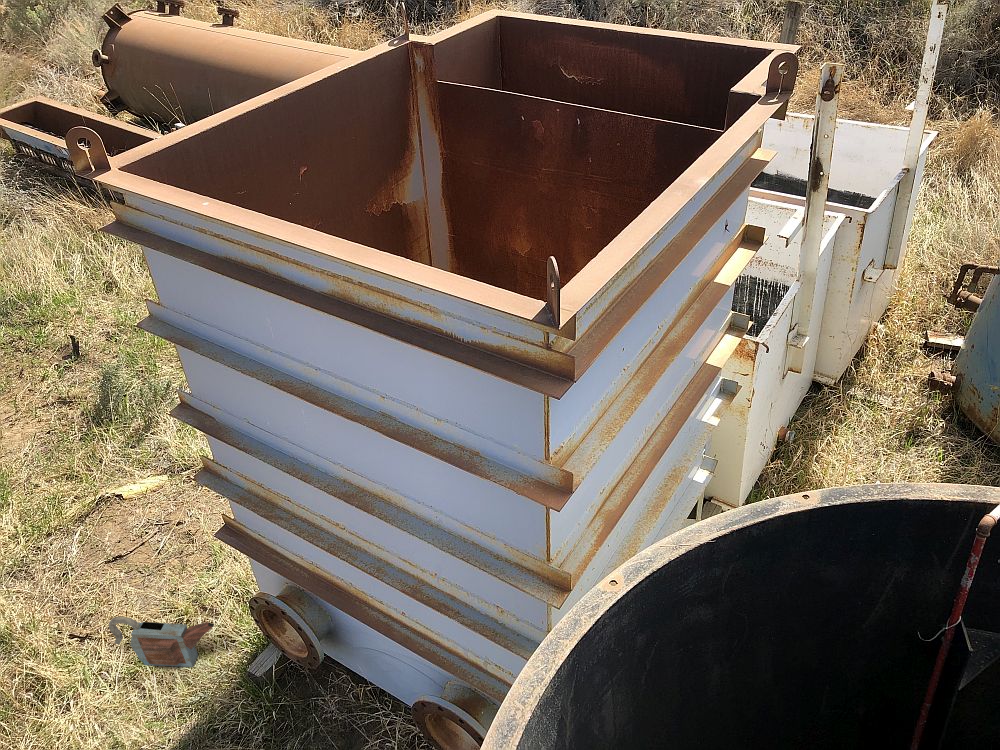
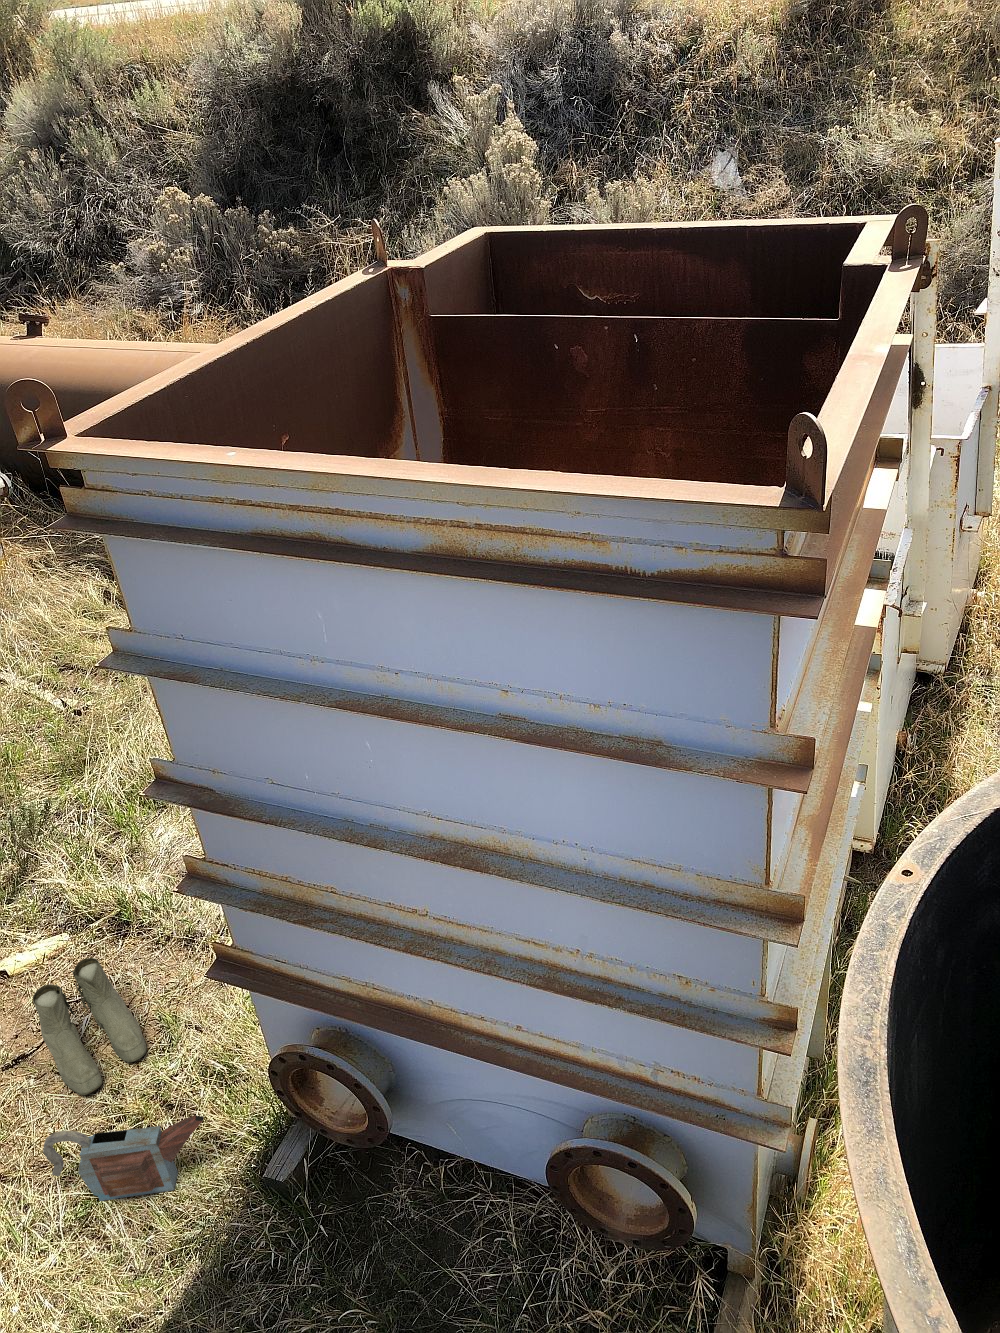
boots: none [124,500,199,592] -> present [33,958,147,1095]

